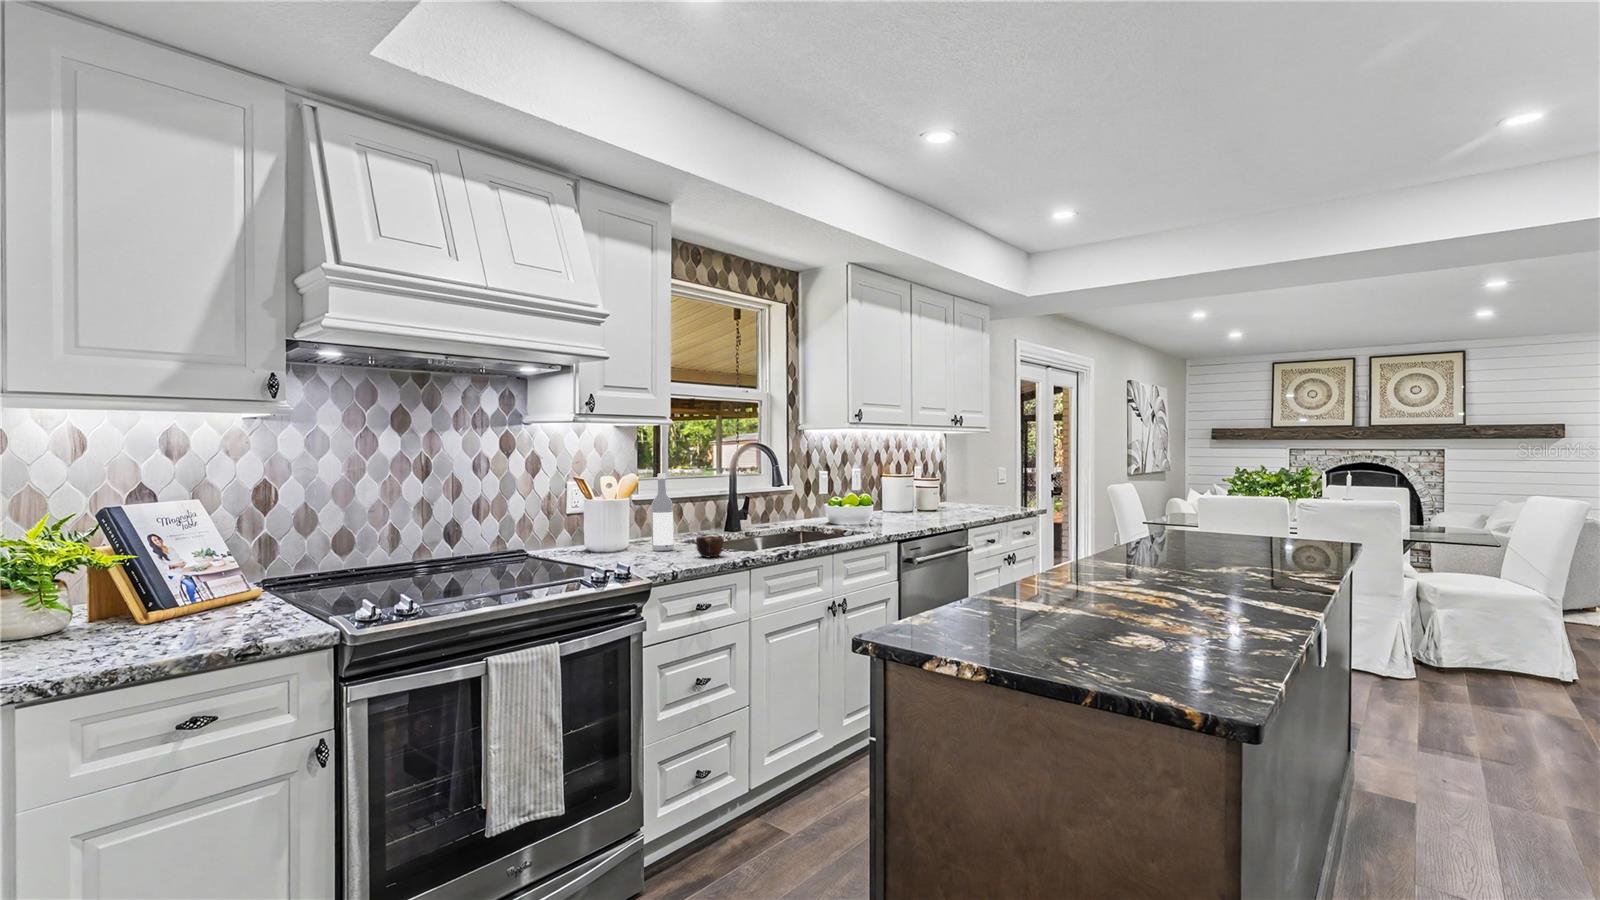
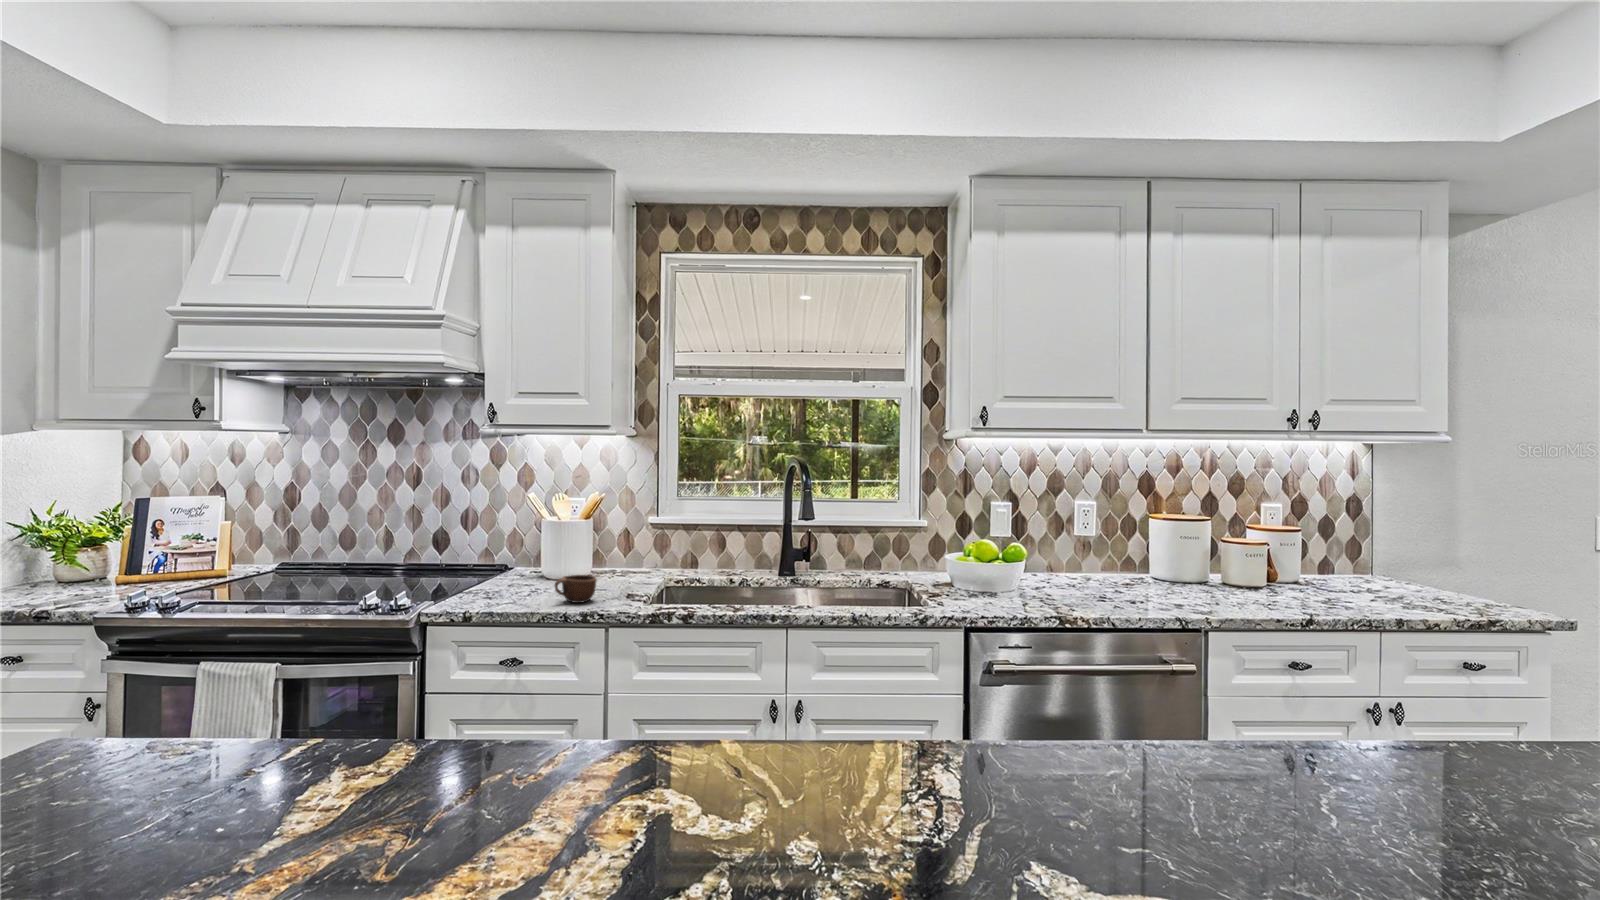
wine bottle: present [652,473,674,551] -> none [588,494,614,586]

